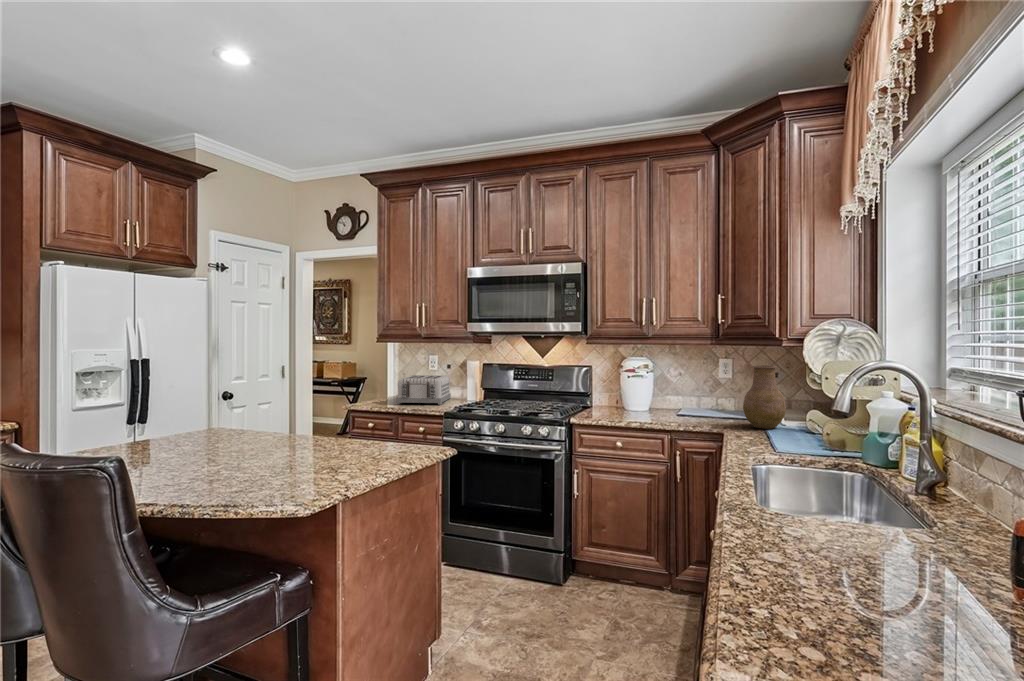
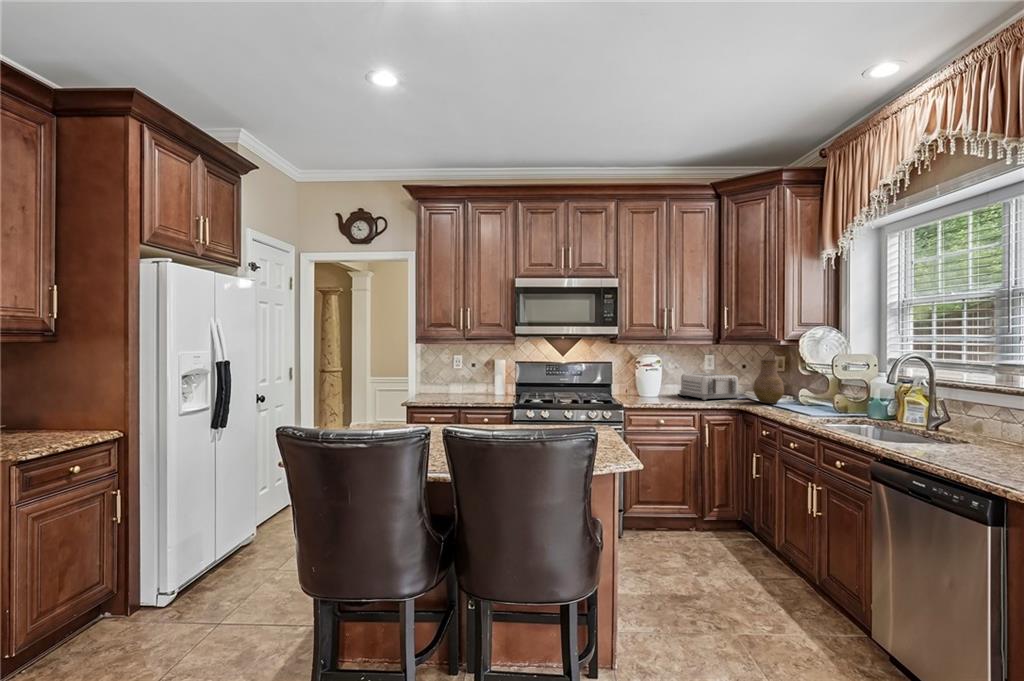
toaster: present [397,375,451,405] -> present [680,373,740,400]

